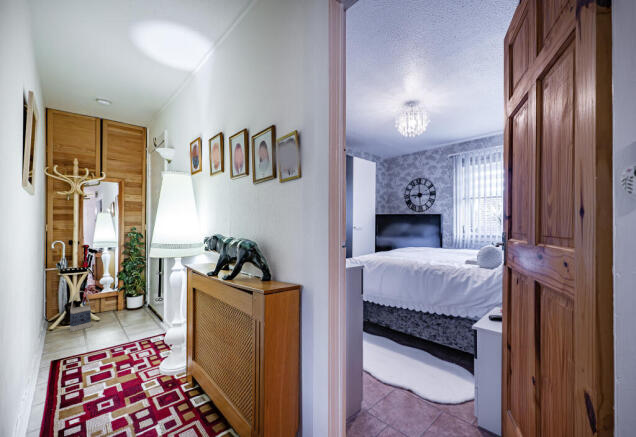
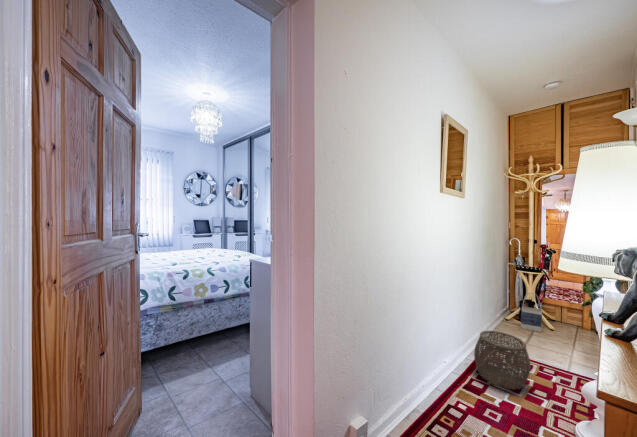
woven basket: none [55,329,117,388] -> present [474,331,531,390]

